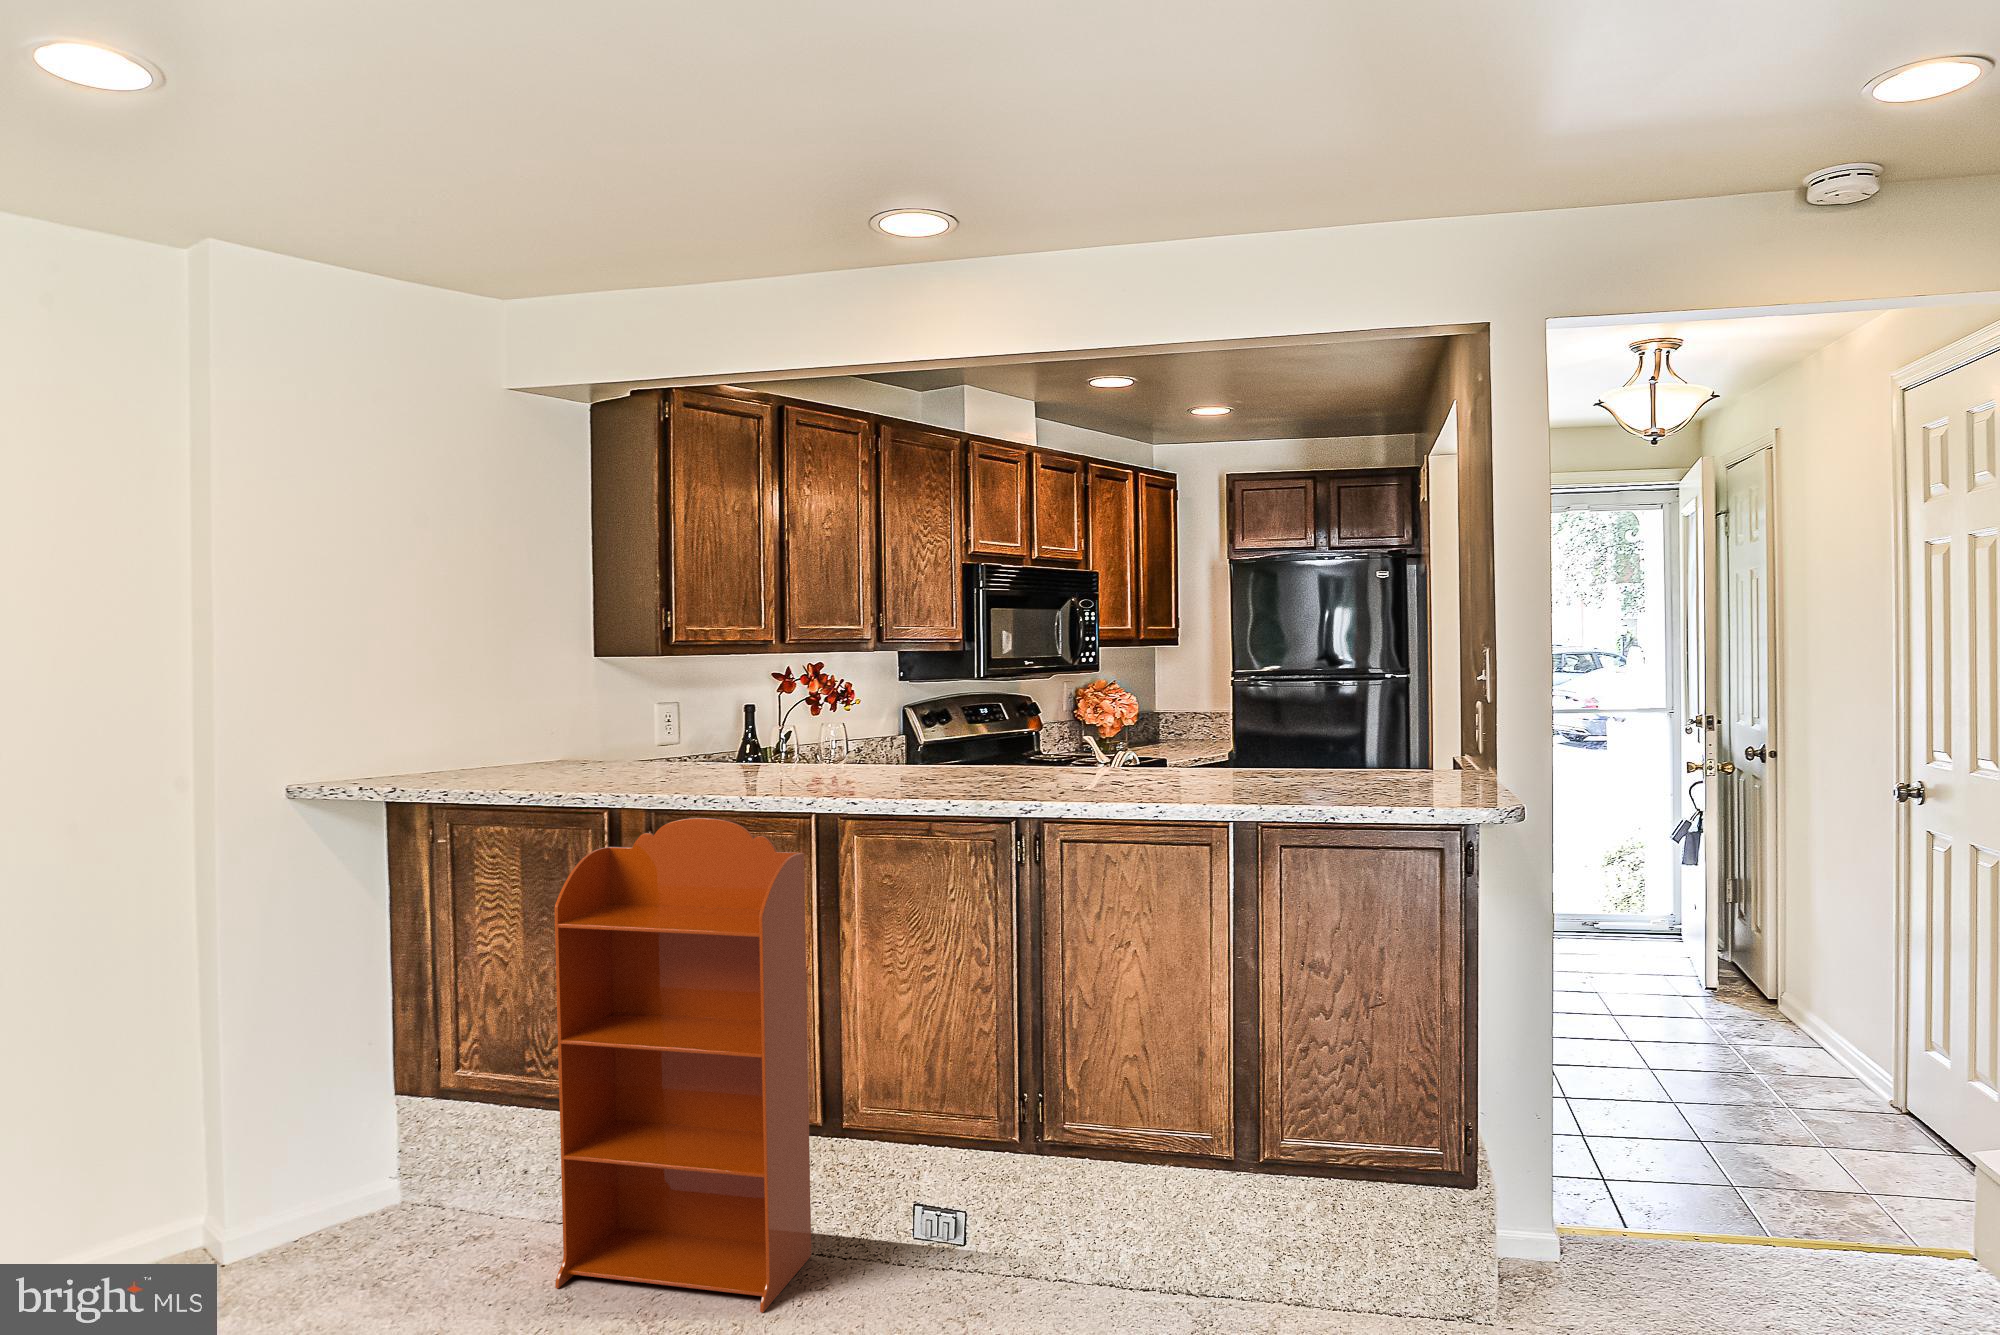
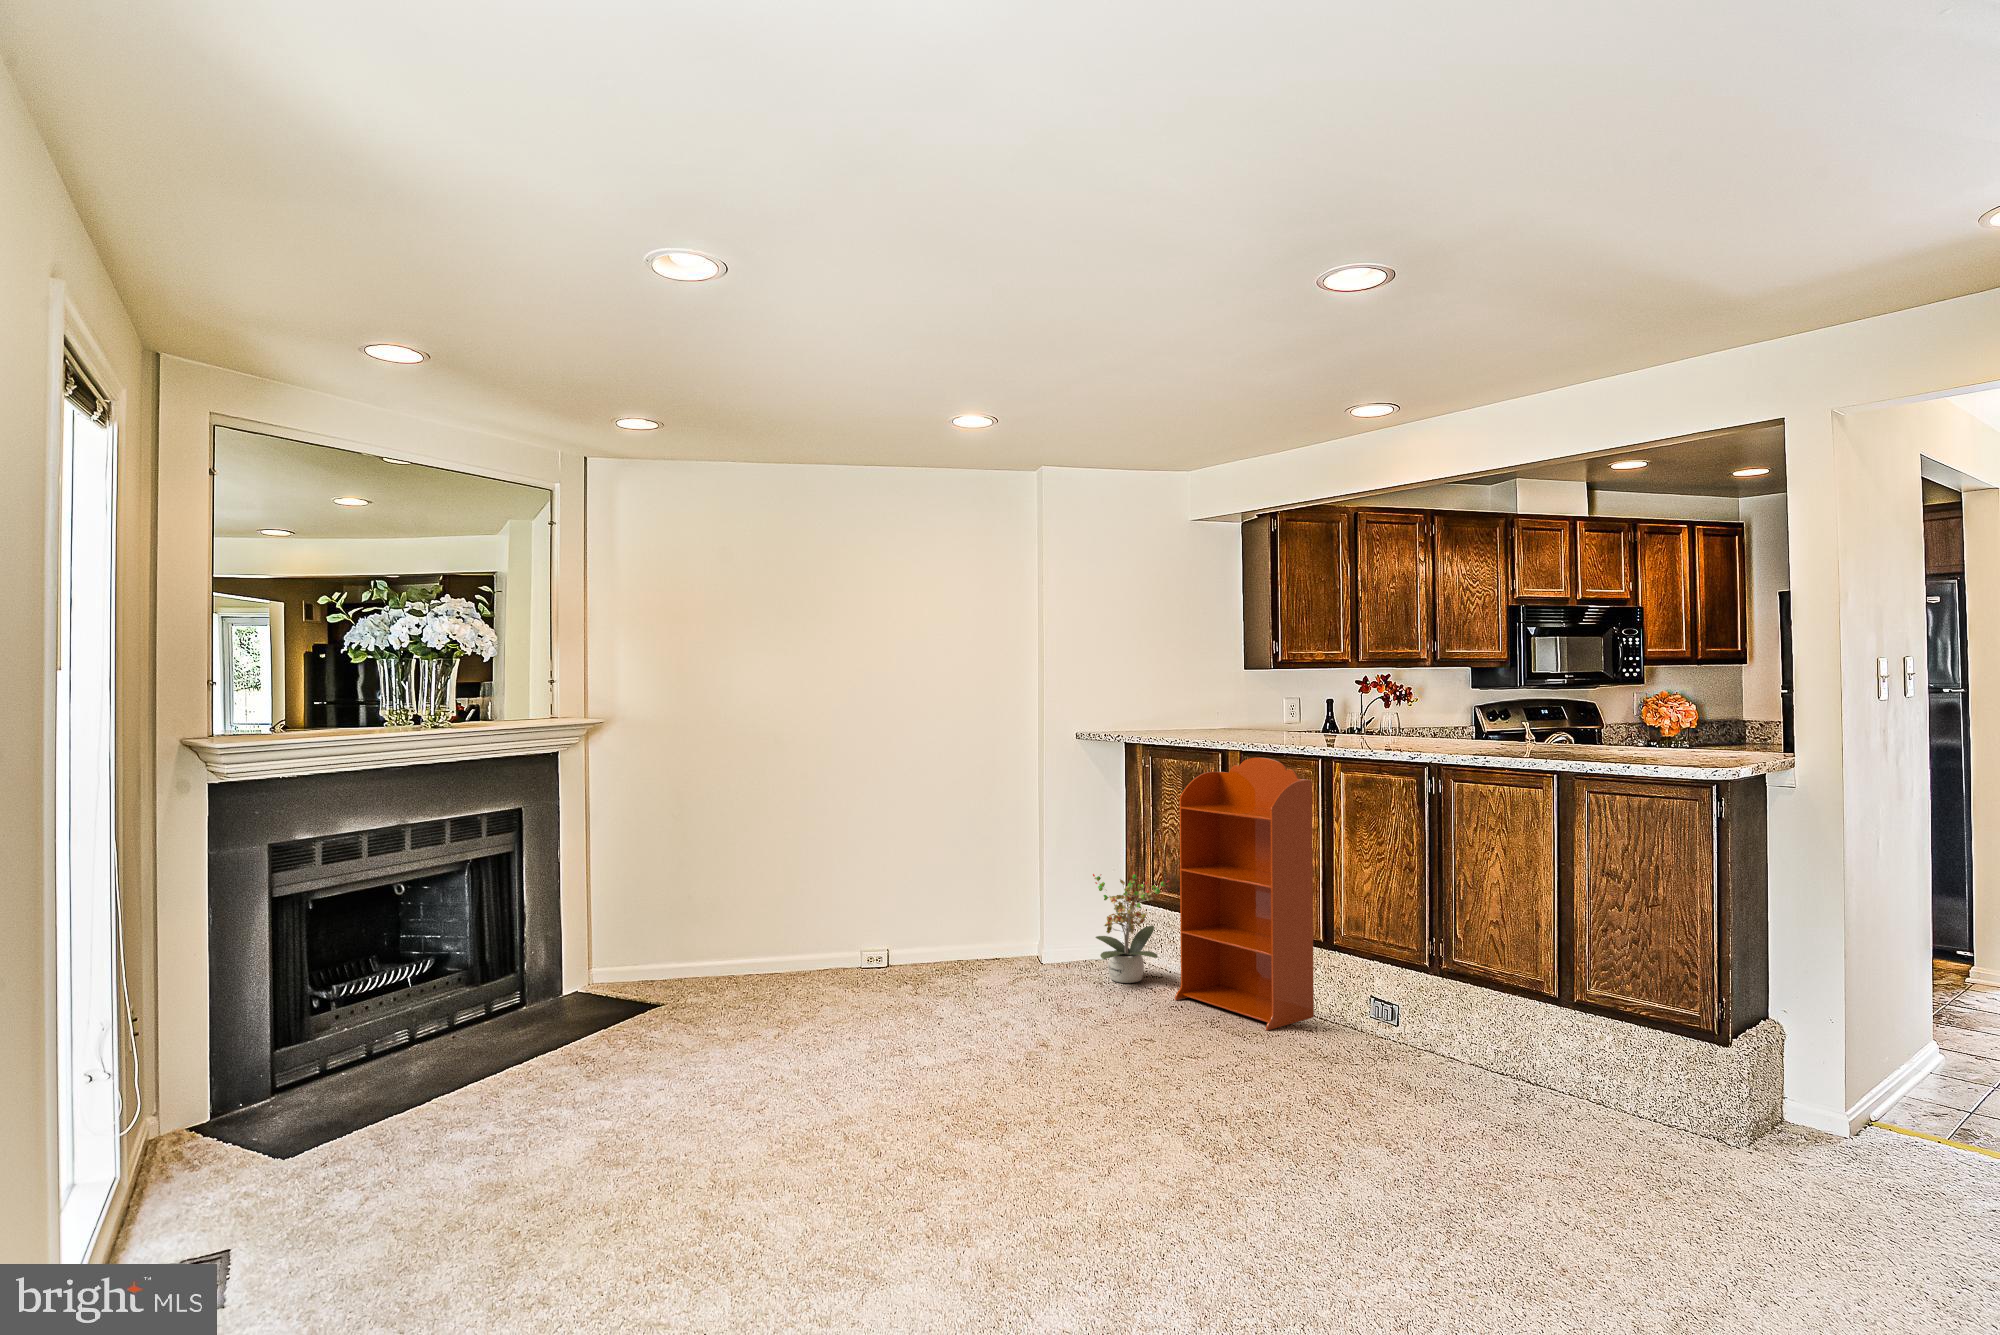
potted plant: none [341,1047,505,1275] -> present [1093,872,1170,983]

